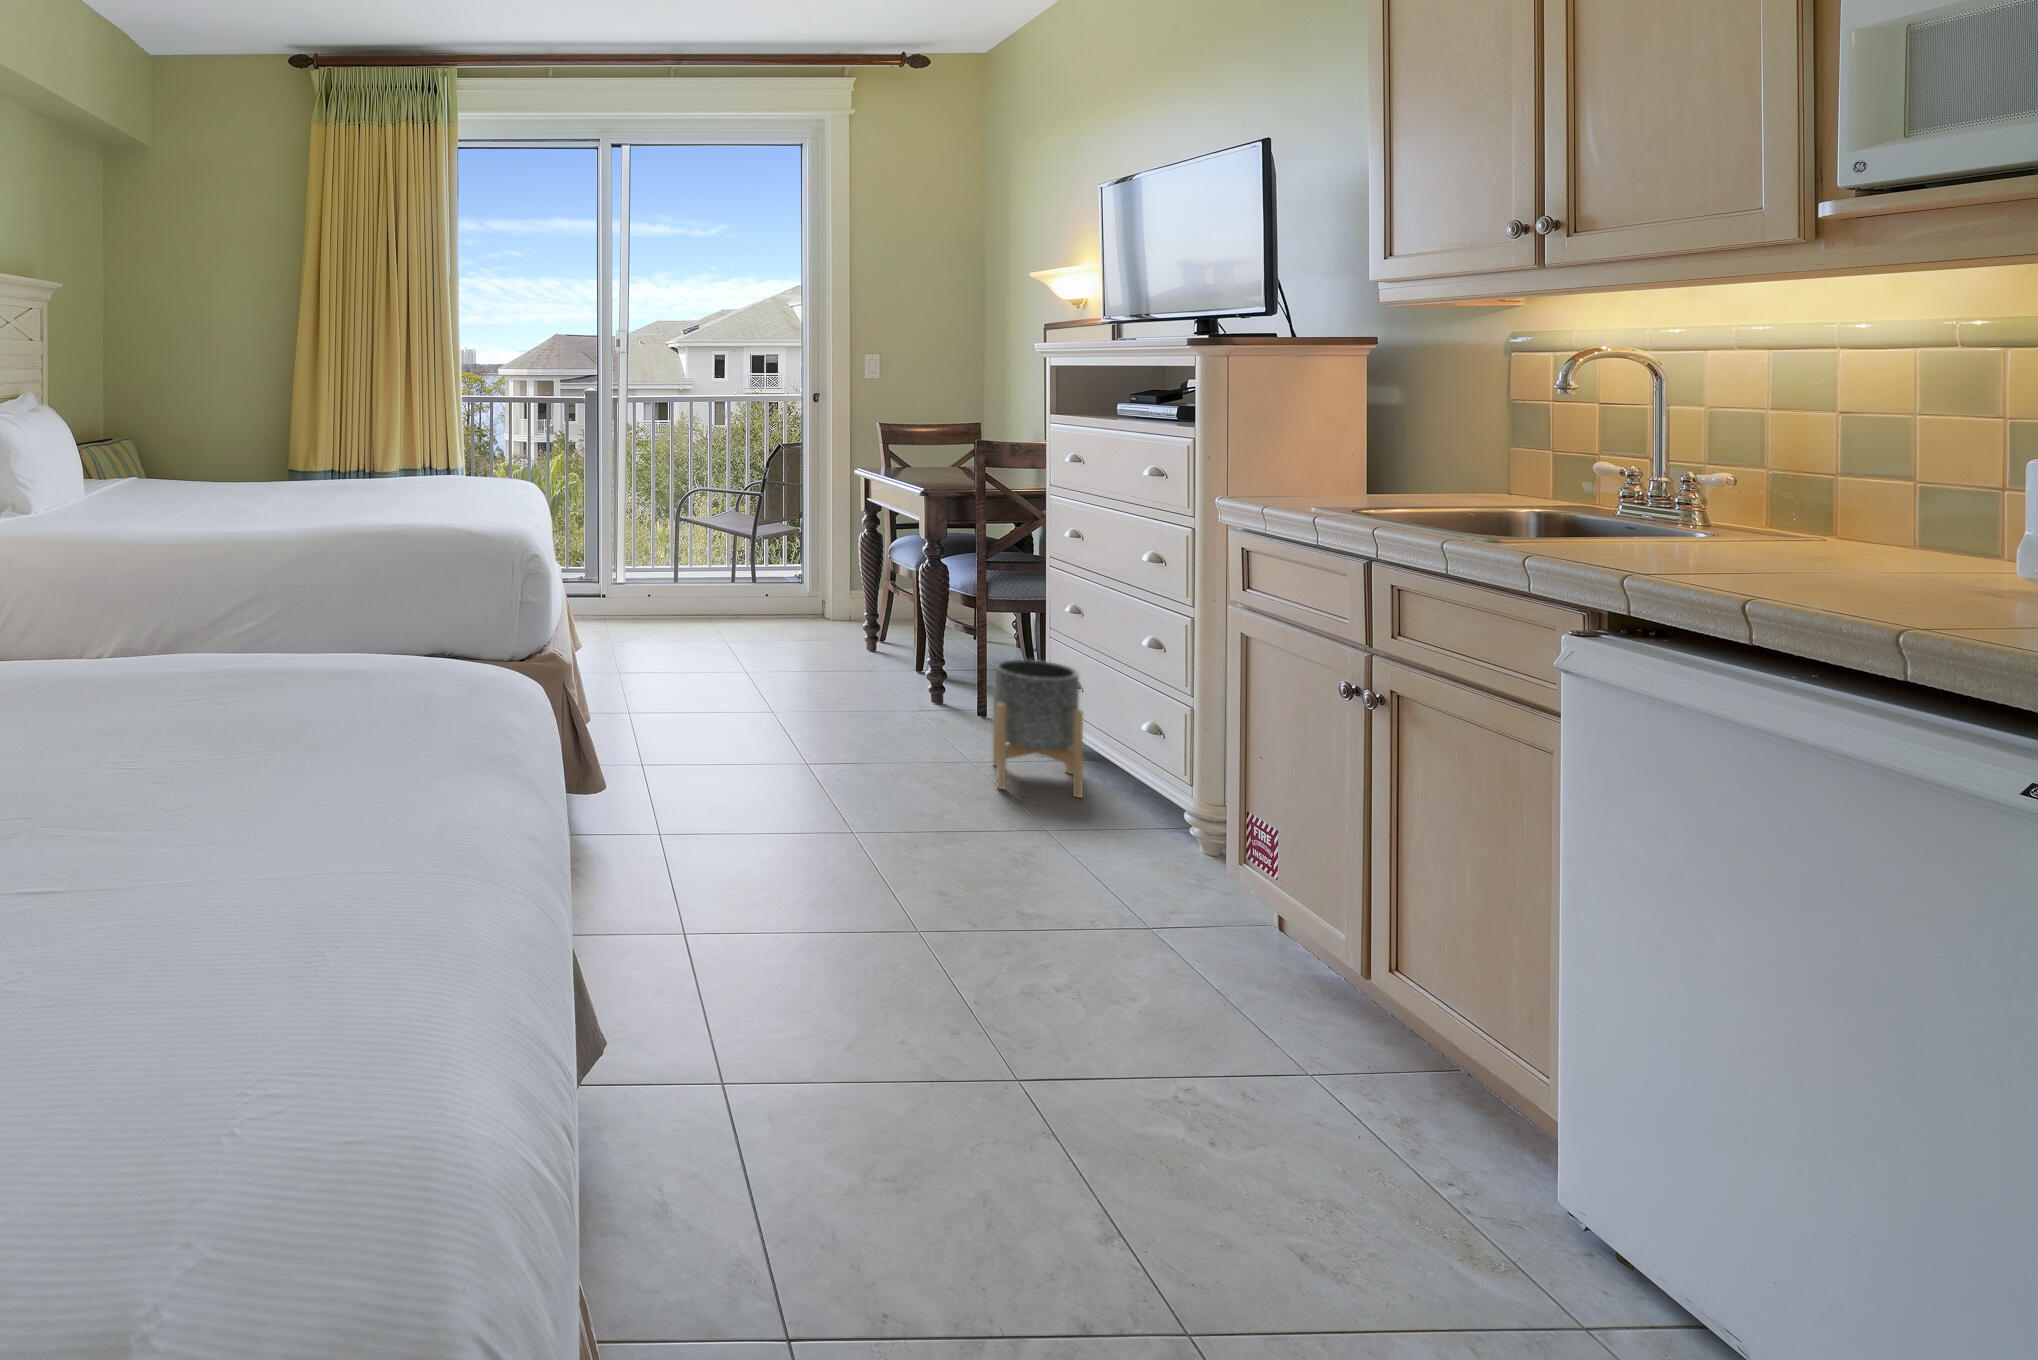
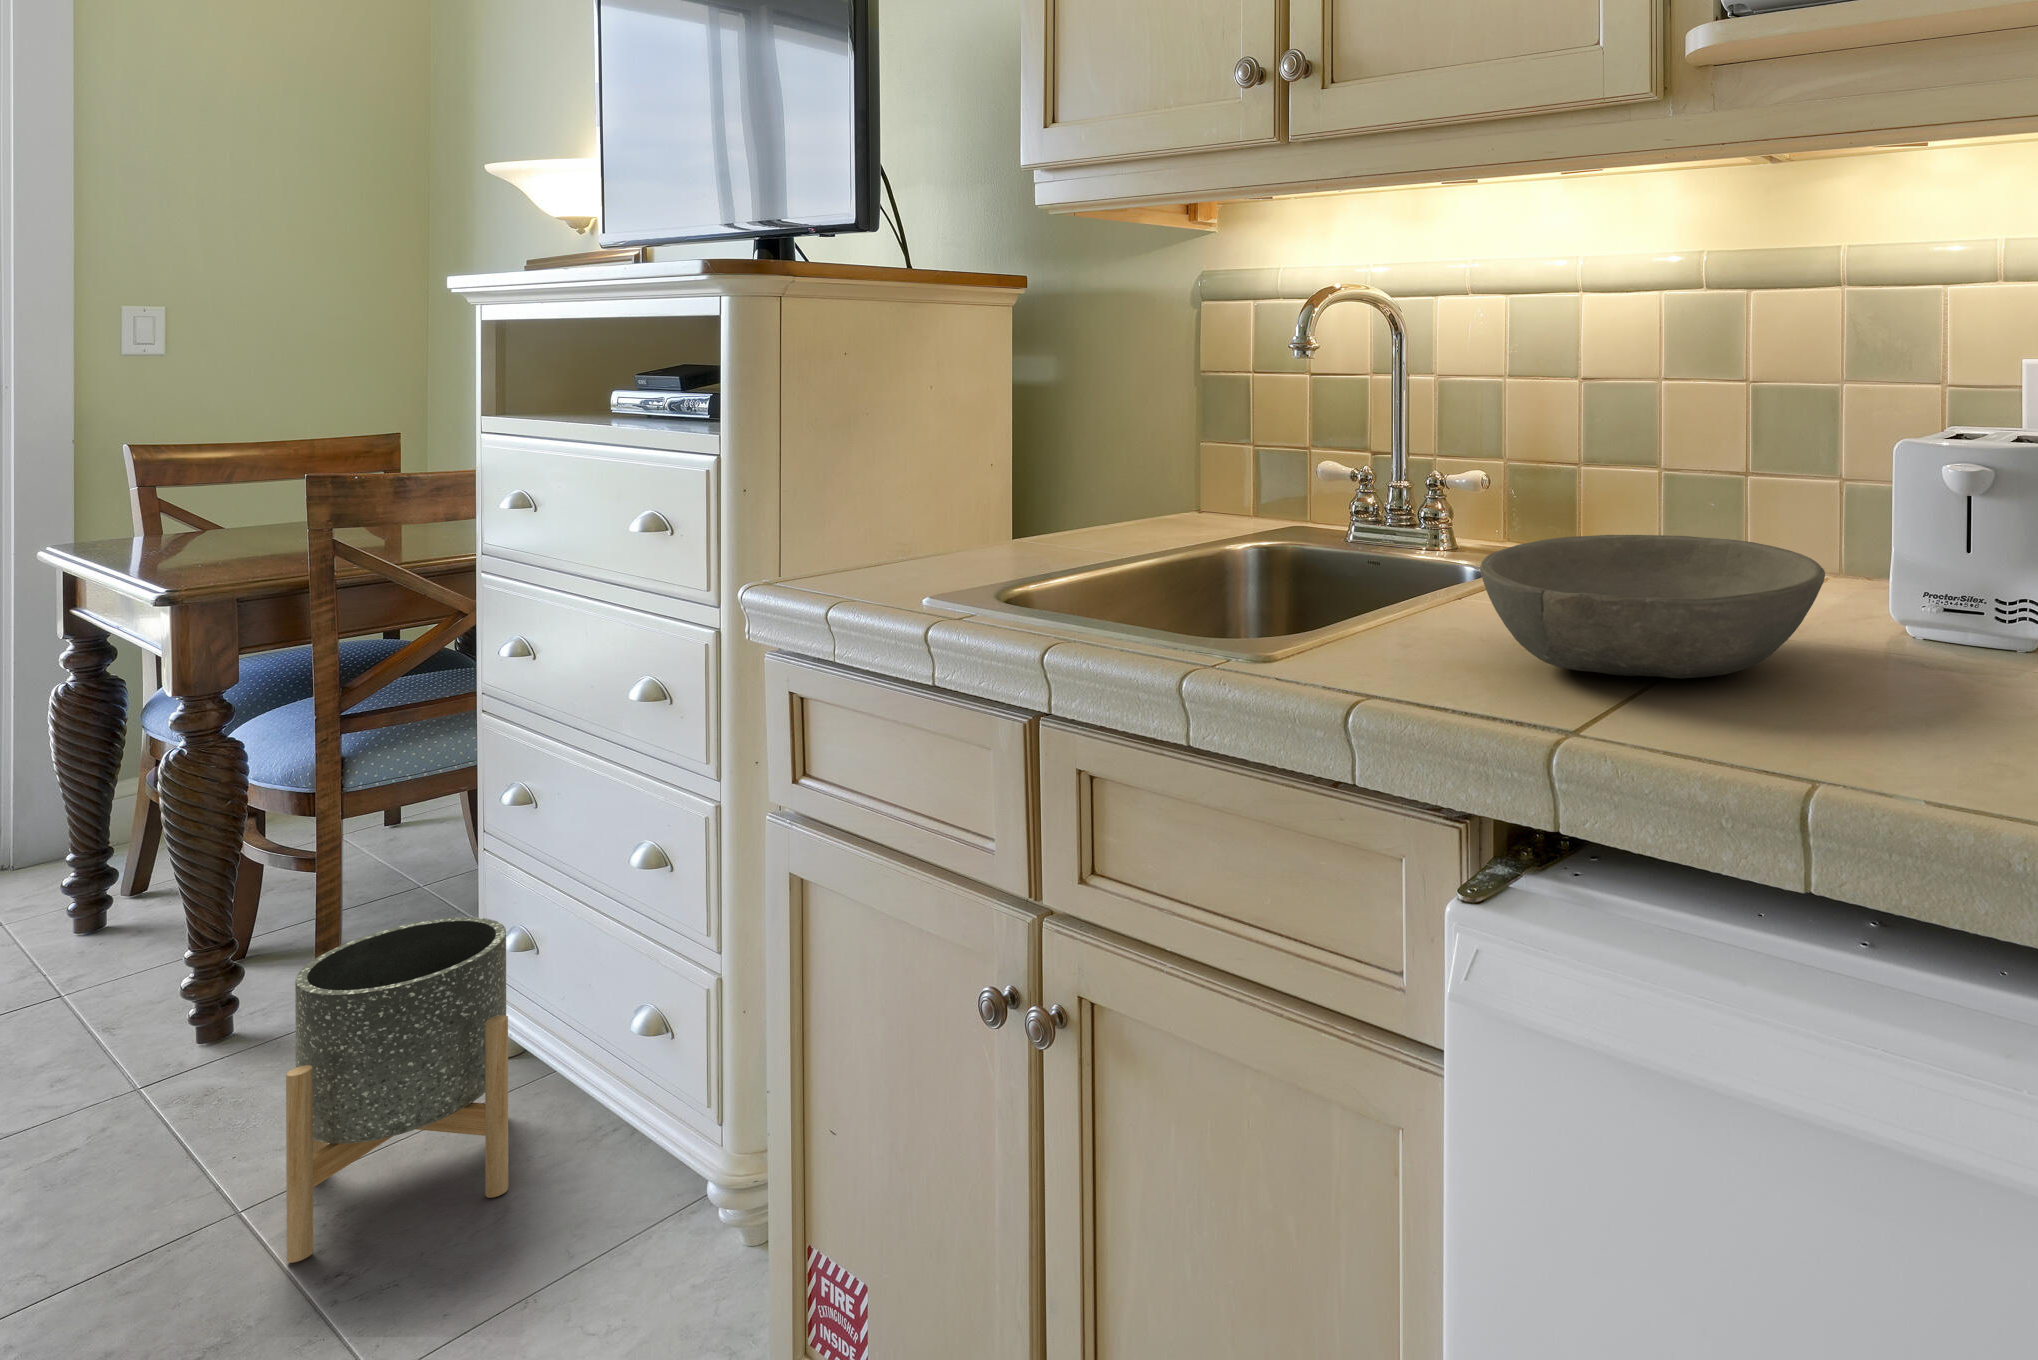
bowl: none [1626,500,1893,573] -> present [1480,535,1825,678]

